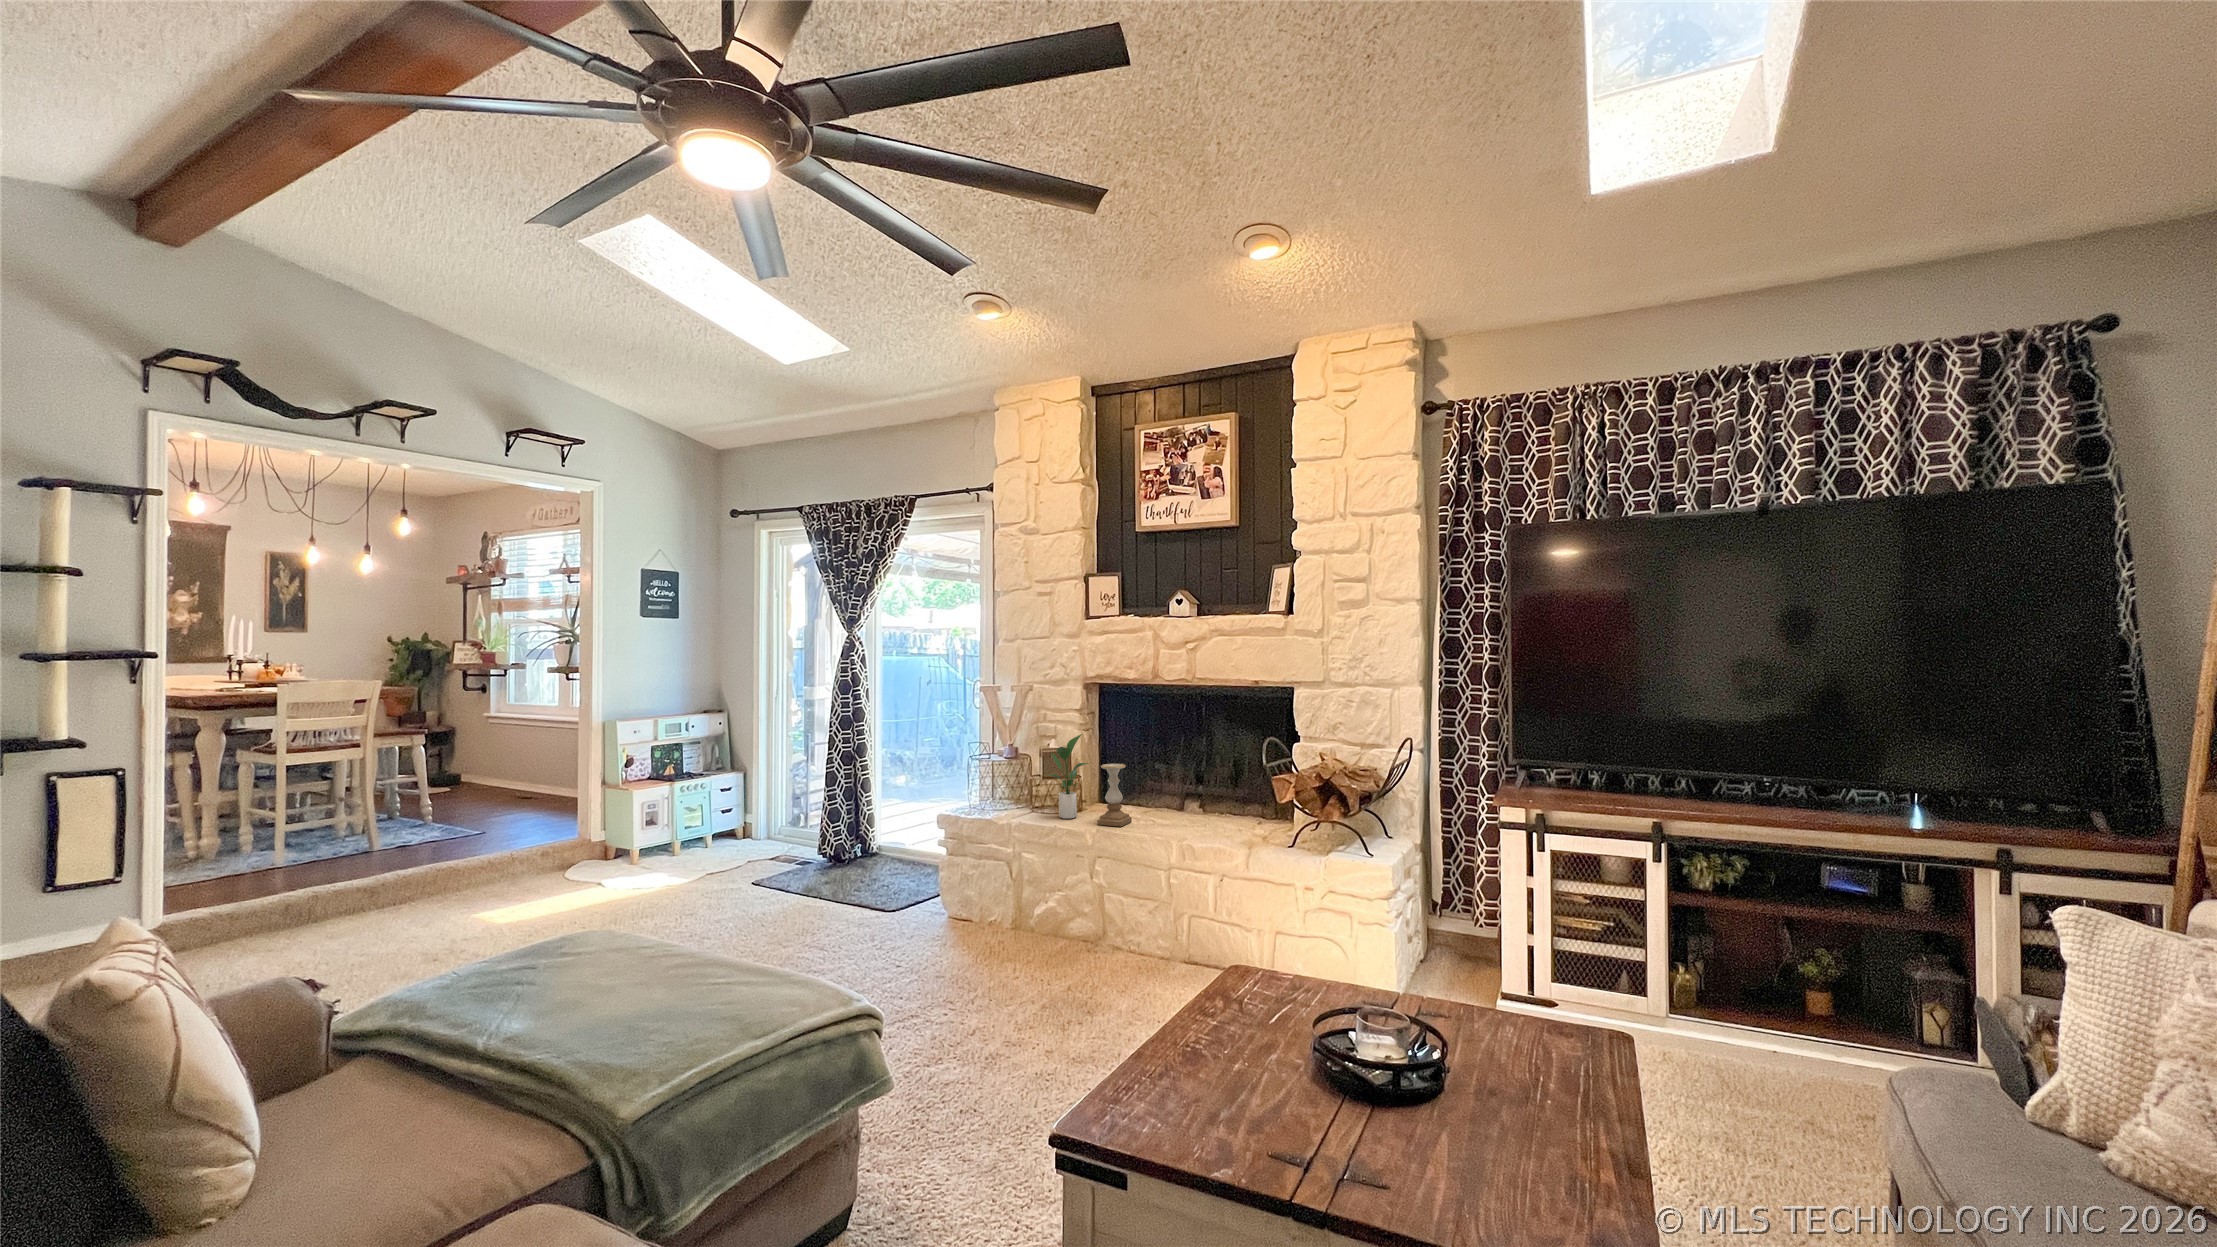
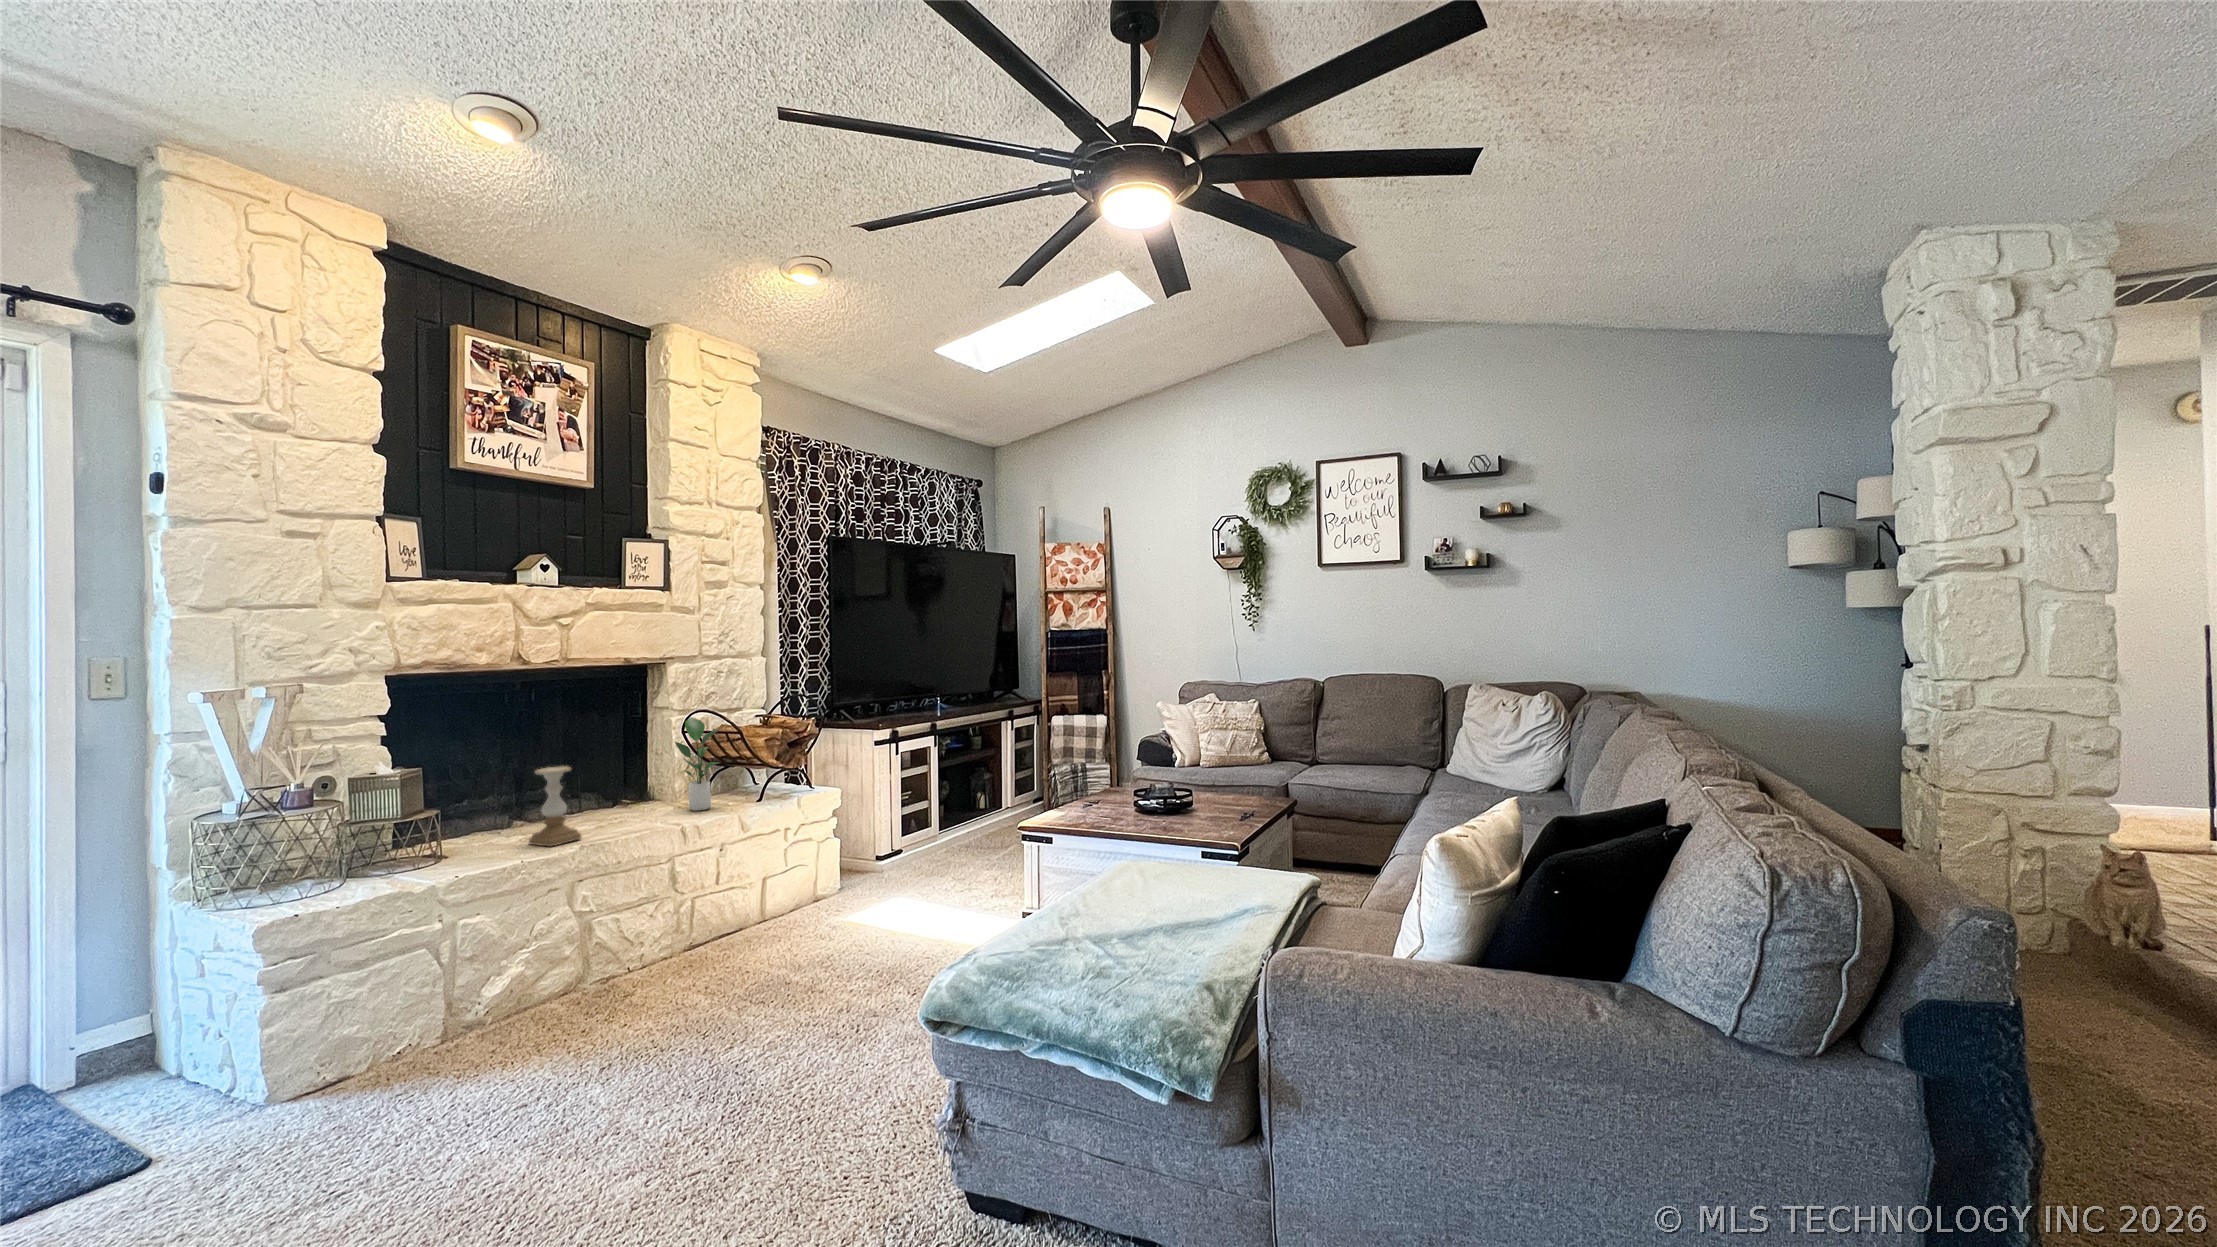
potted plant: present [1047,734,1088,819] -> present [675,717,719,811]

